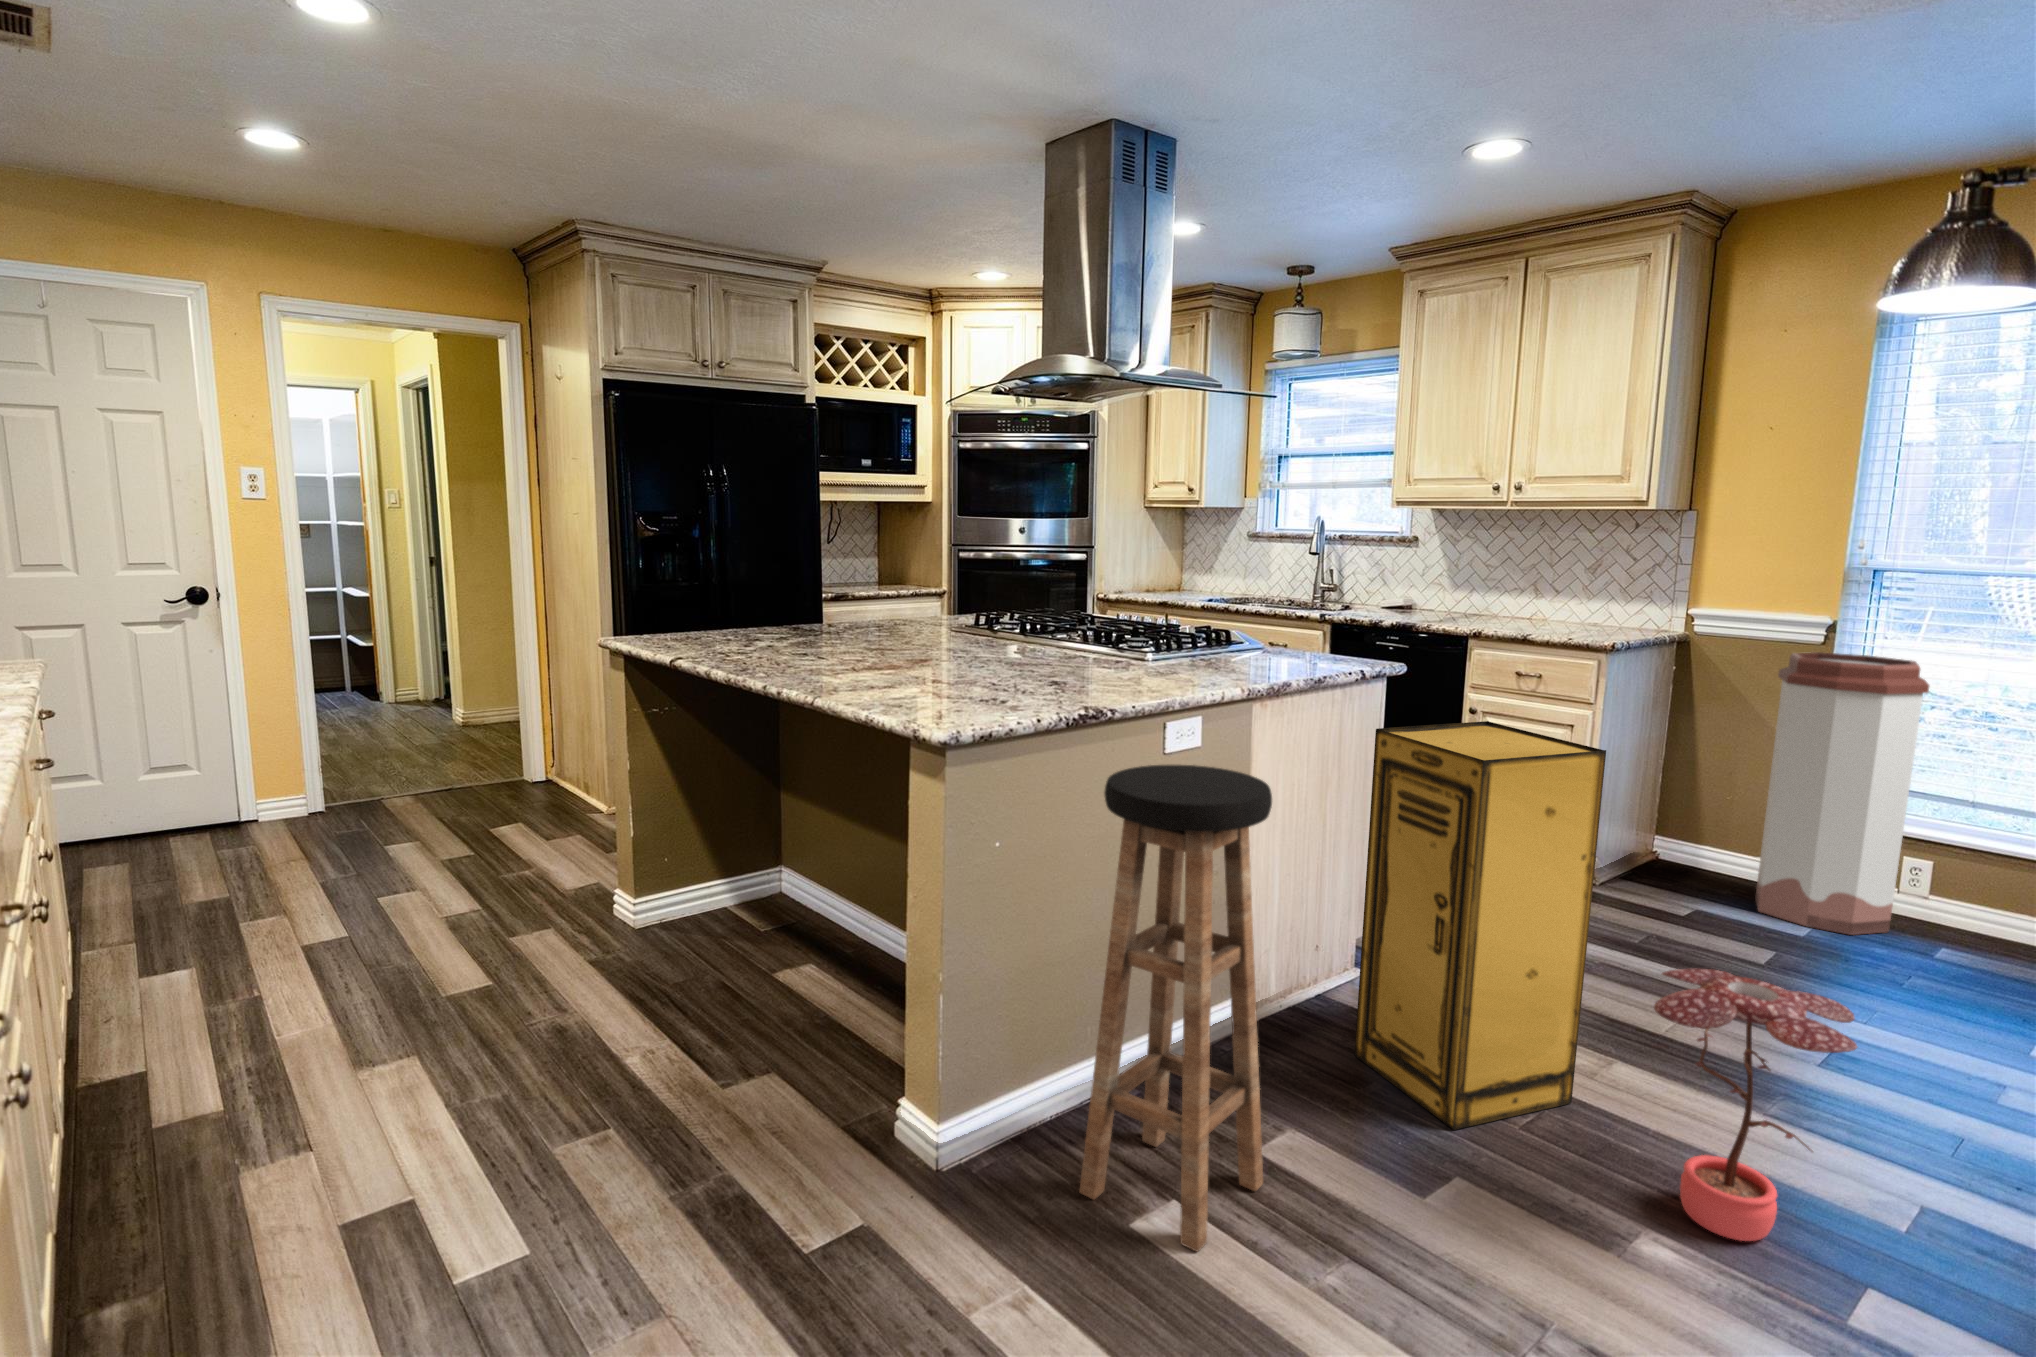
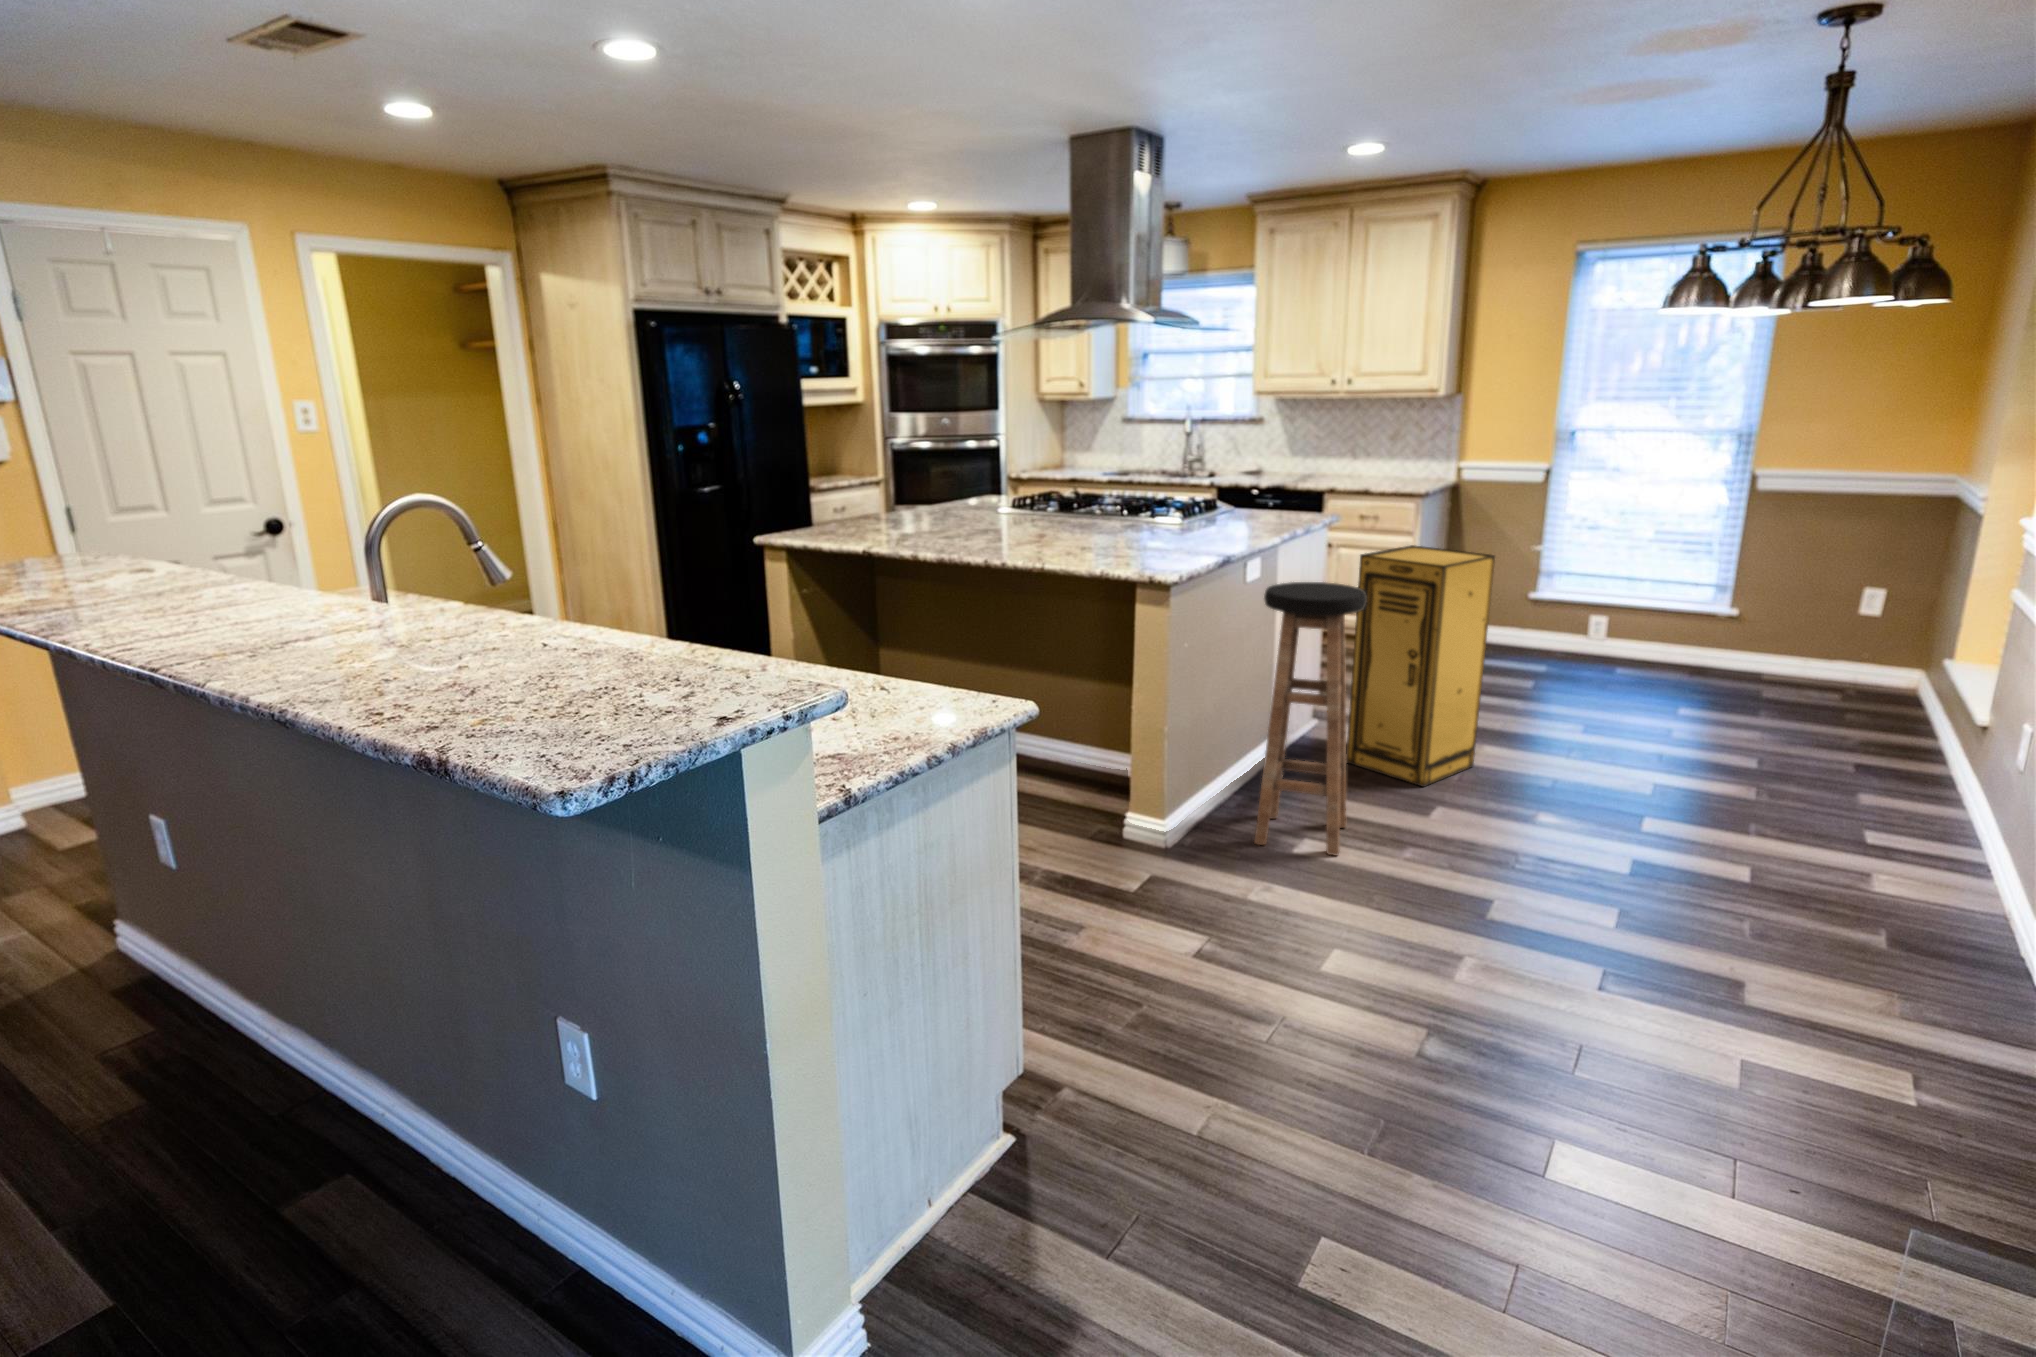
trash can: present [1755,652,1929,935] -> none [1508,488,1610,667]
potted plant: present [1654,969,1857,1241] -> none [1537,671,1644,808]

